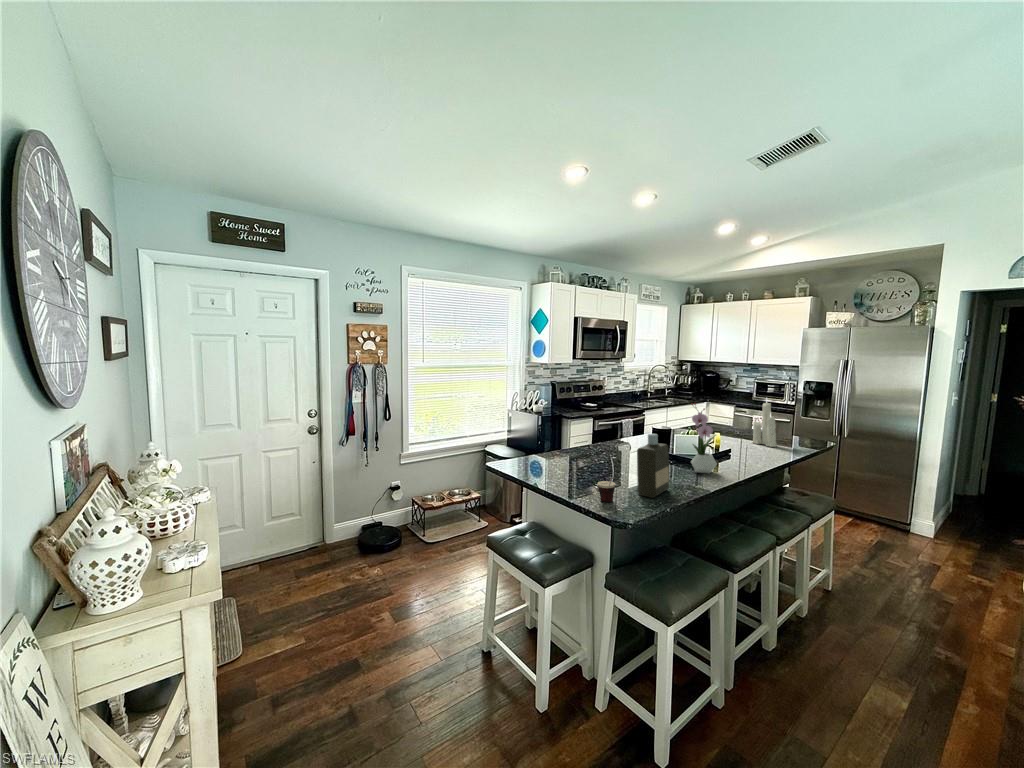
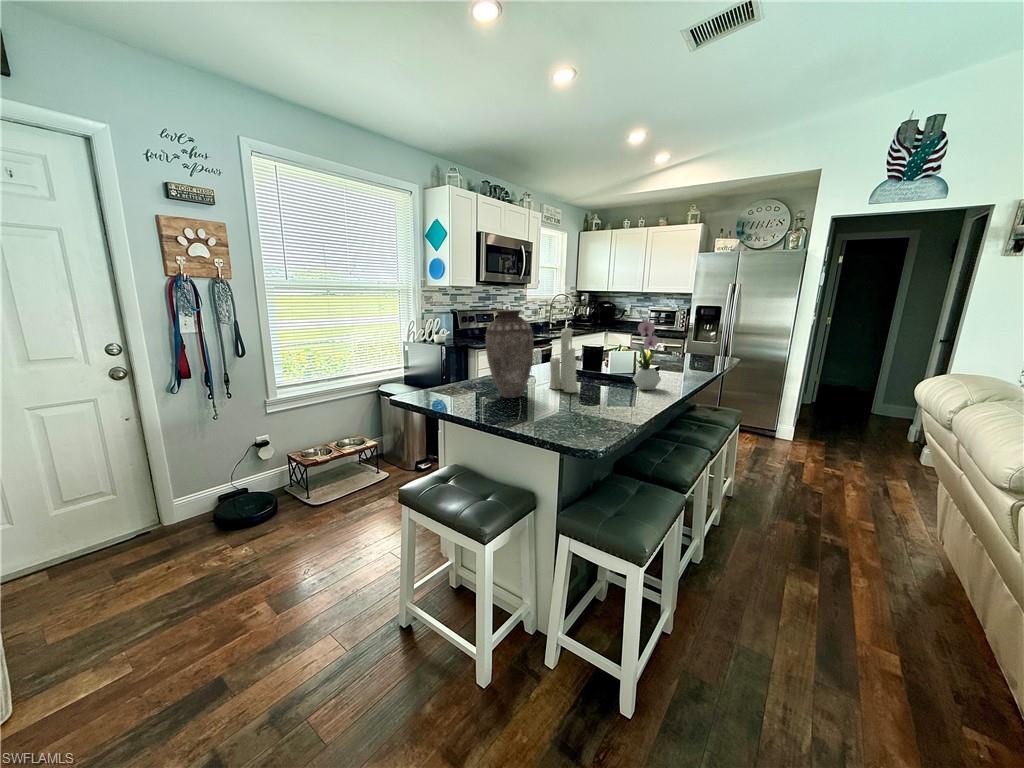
vase: none [560,400,599,472] -> present [486,310,534,398]
candle: present [752,402,777,447] -> present [549,328,578,393]
bottle: present [637,434,669,498] -> none [591,342,624,419]
cup: present [598,477,615,502] -> none [548,394,576,428]

